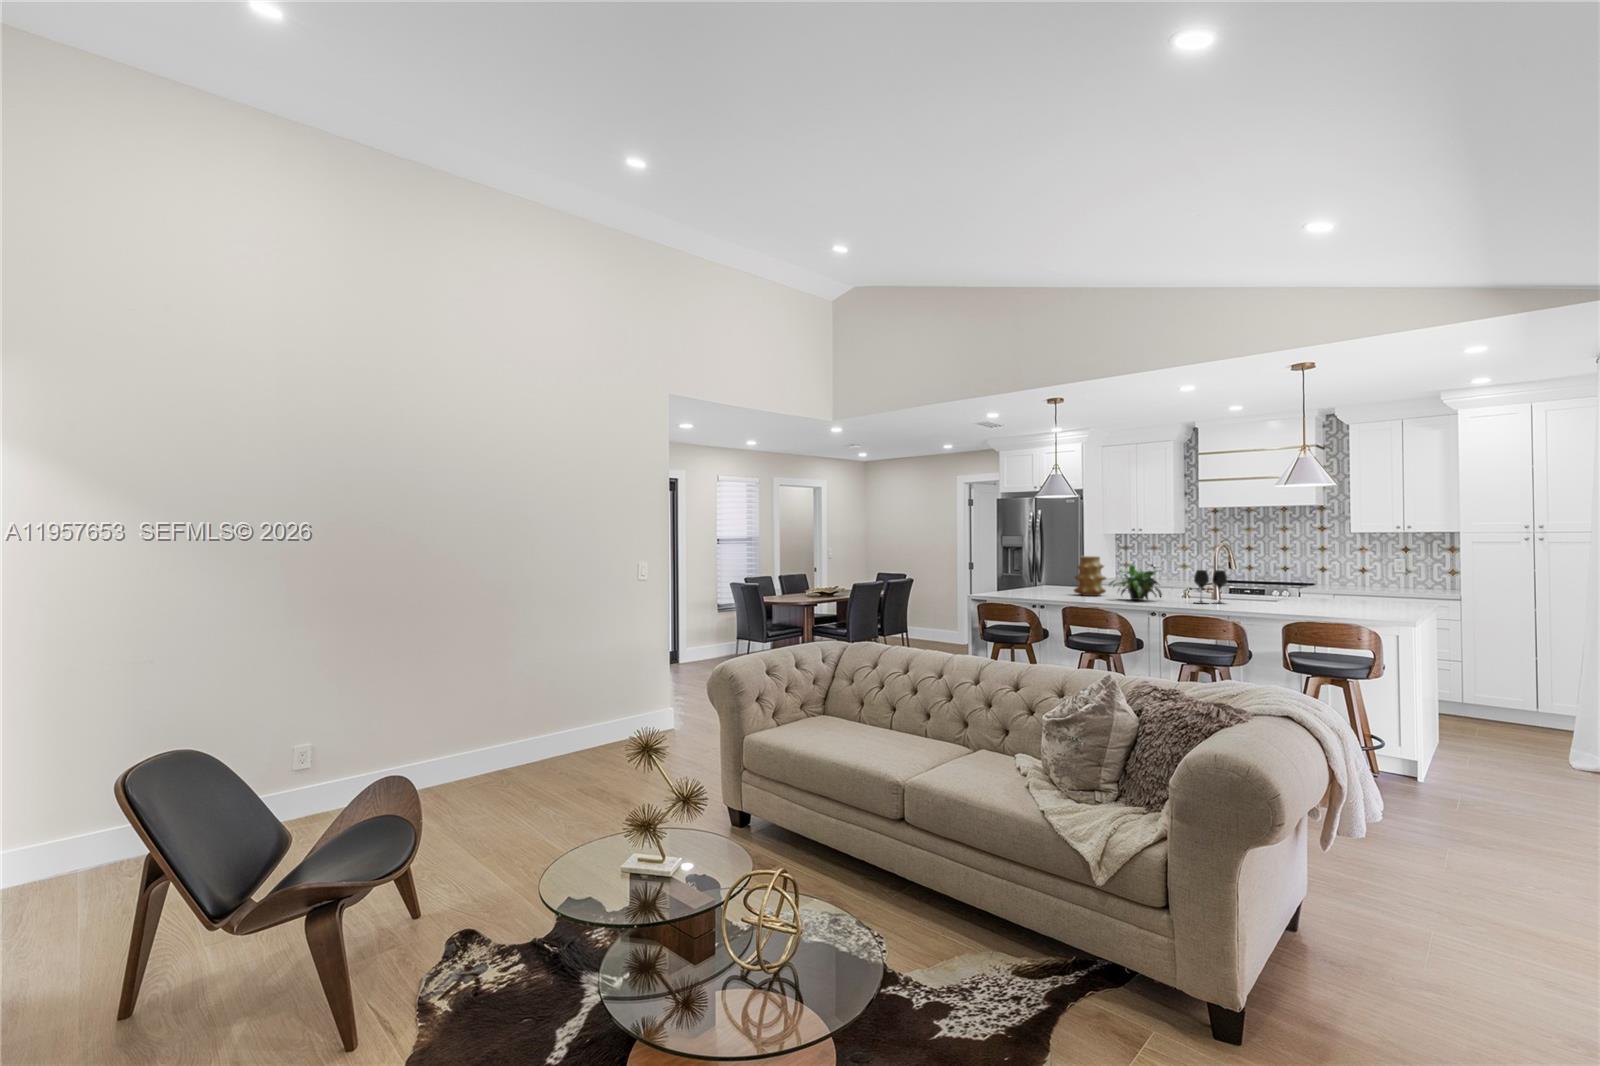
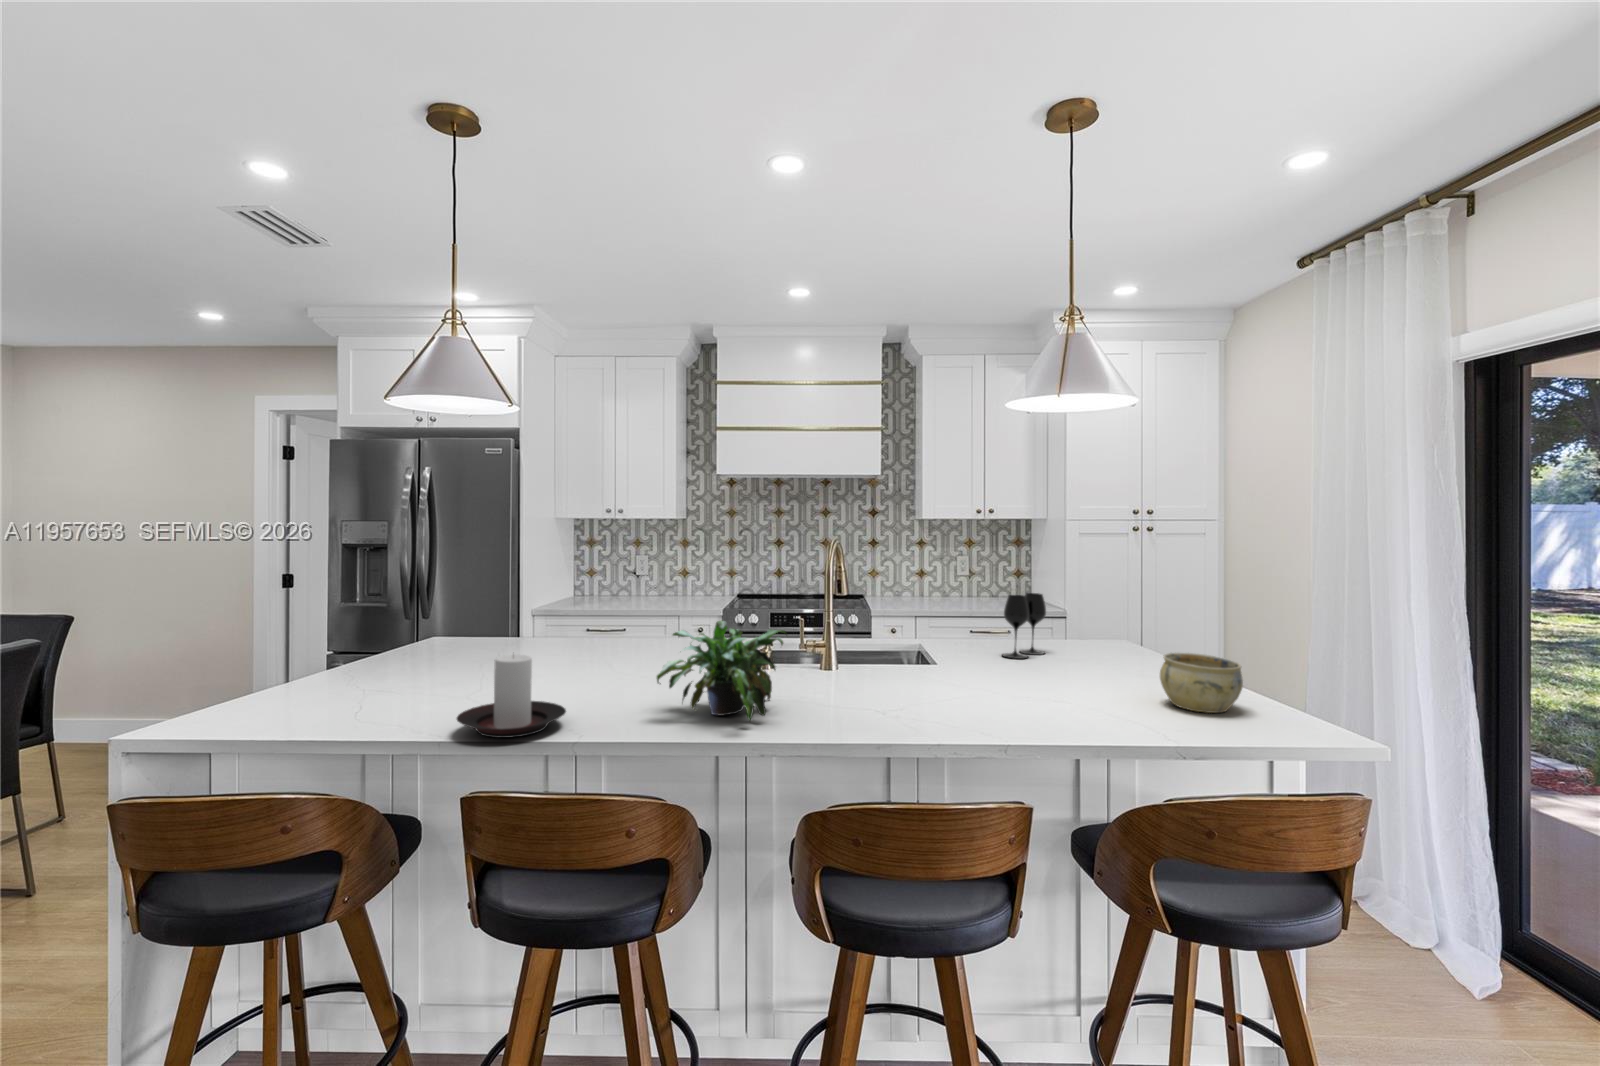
vase: present [1074,556,1106,596] -> none [543,588,626,698]
wine glass: present [1194,570,1227,604] -> present [1003,593,1046,659]
candle holder: none [1041,572,1077,598] -> present [457,655,566,738]
ceramic bowl: none [1347,589,1390,614] -> present [1160,652,1243,713]

